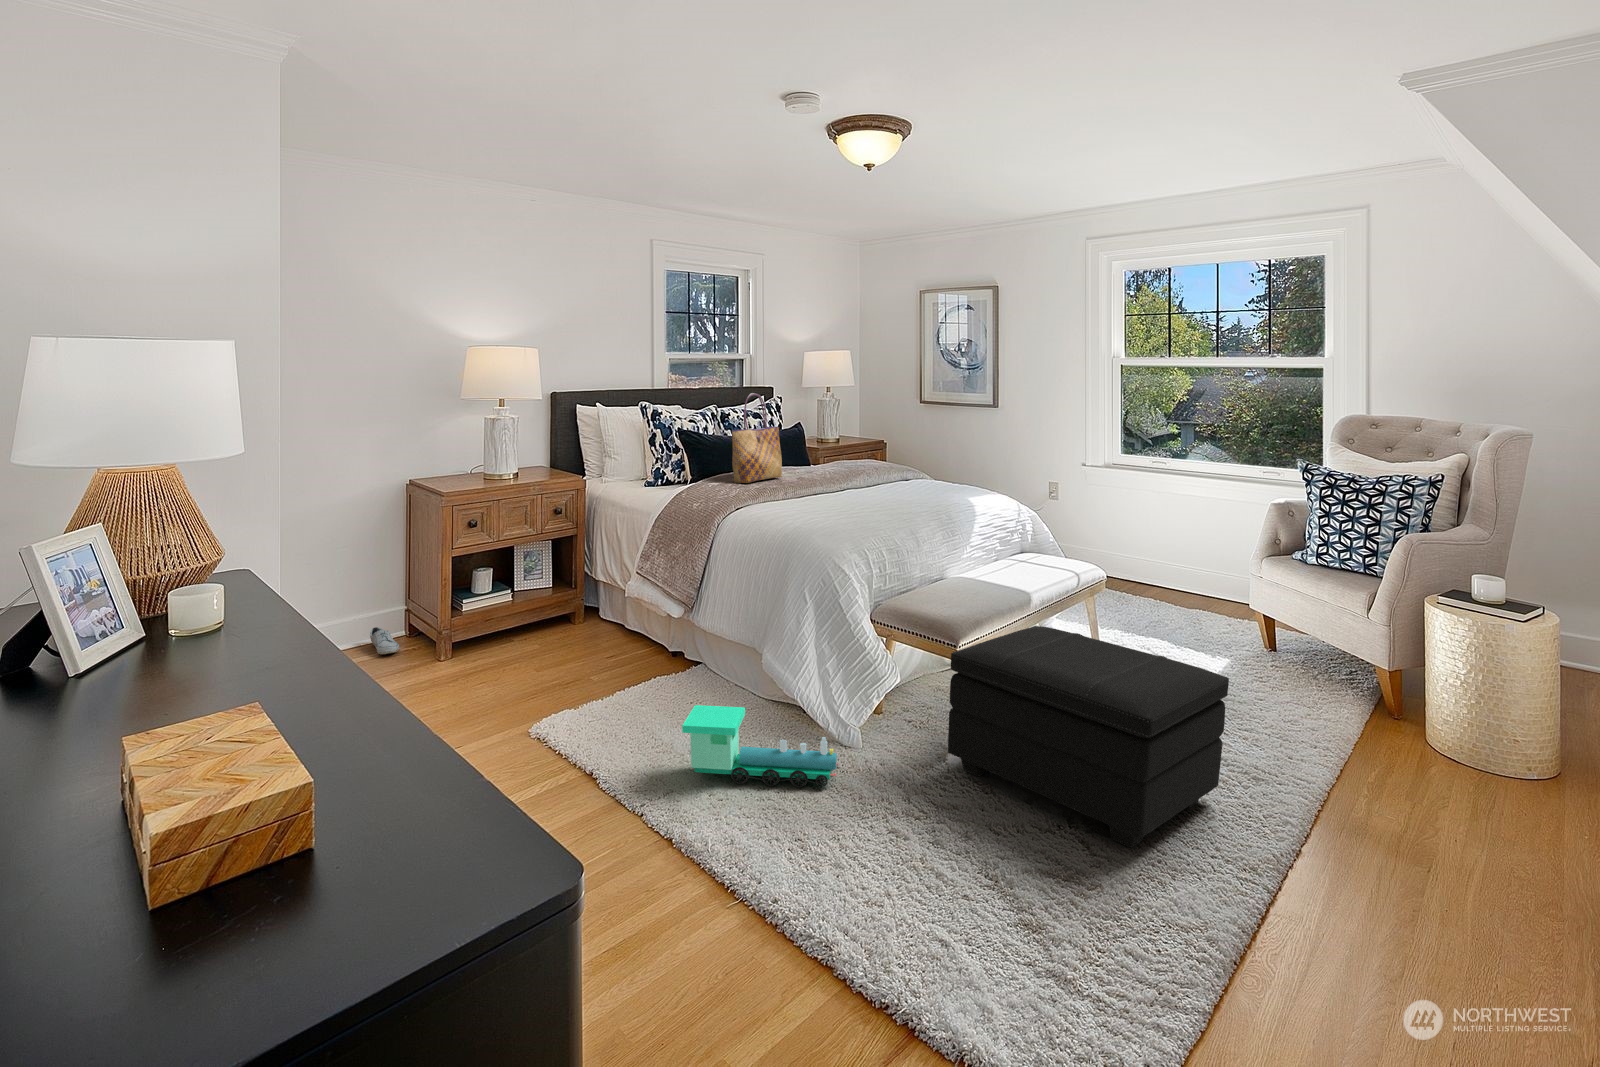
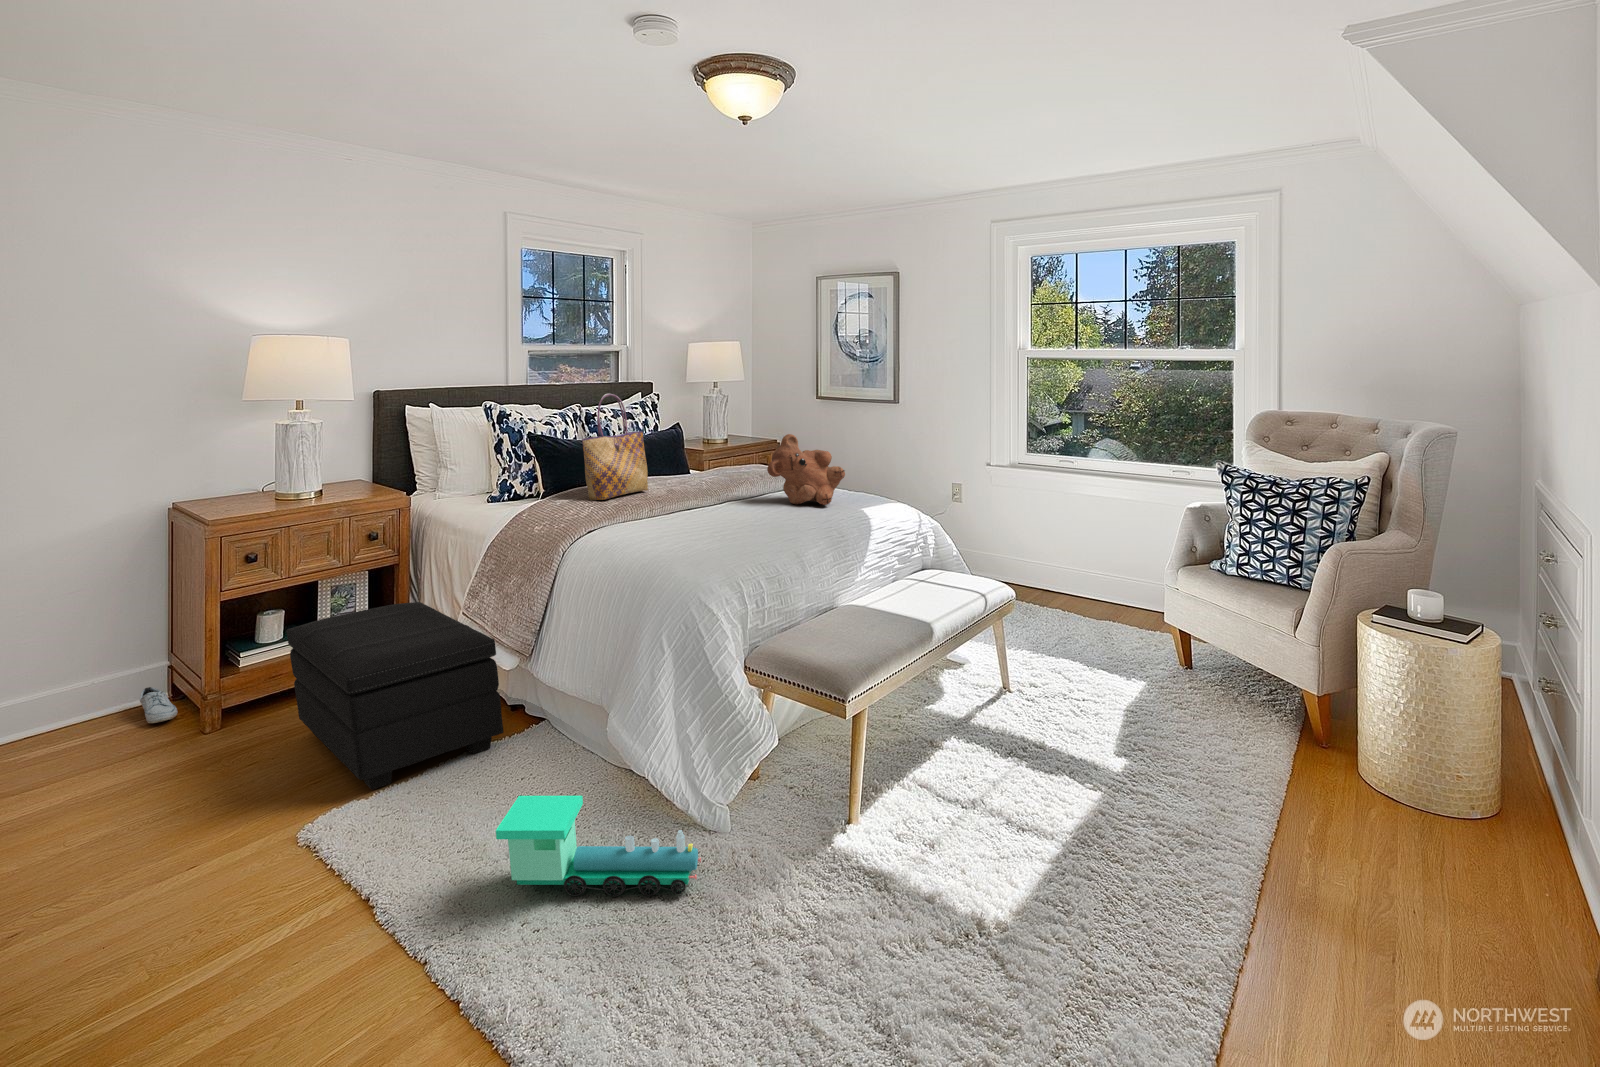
teddy bear: none [887,430,955,493] -> present [767,434,845,505]
footstool: present [948,626,1229,848] -> present [286,602,503,790]

